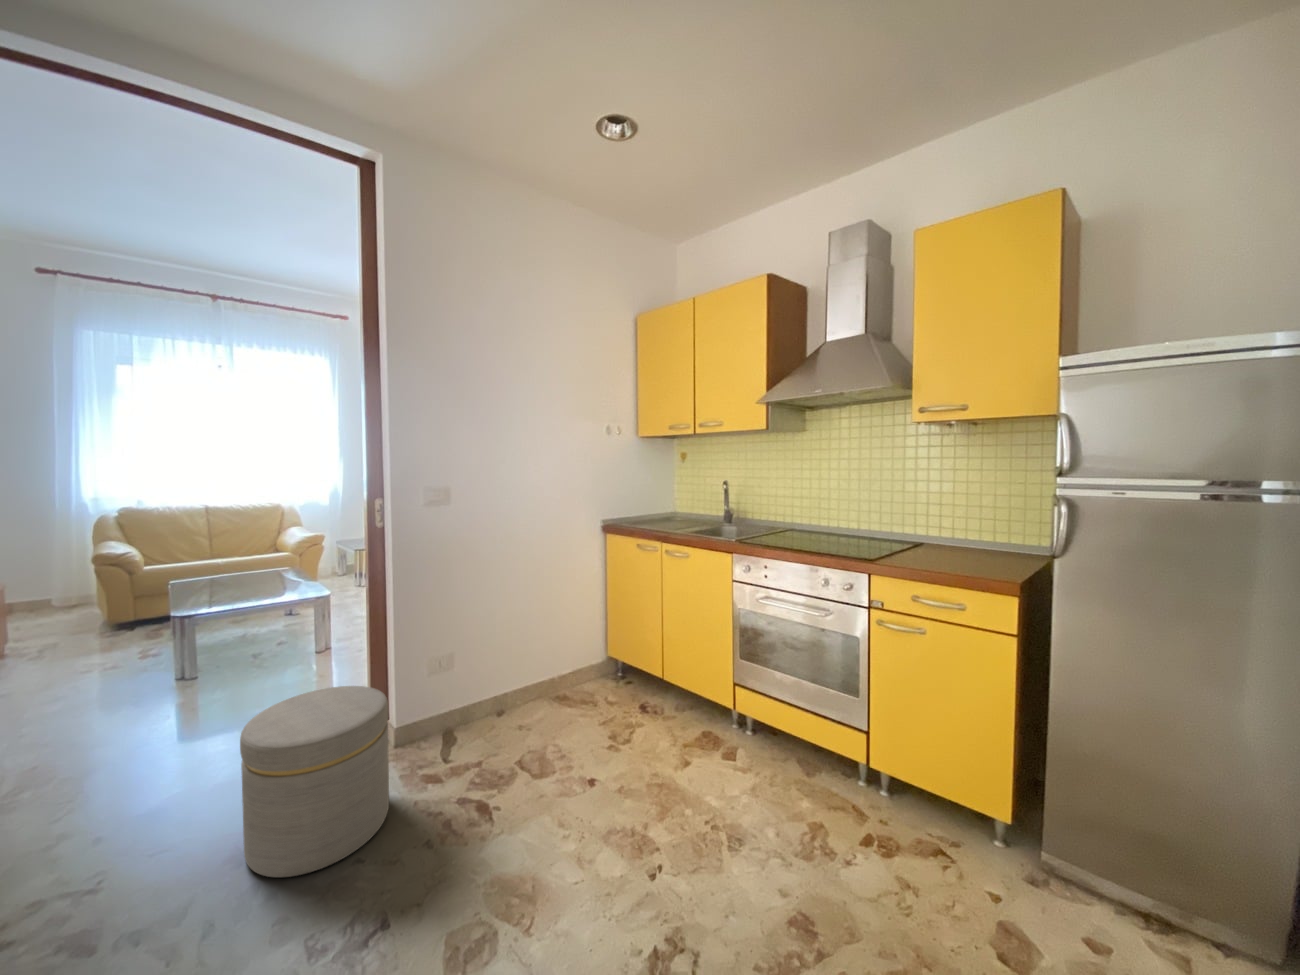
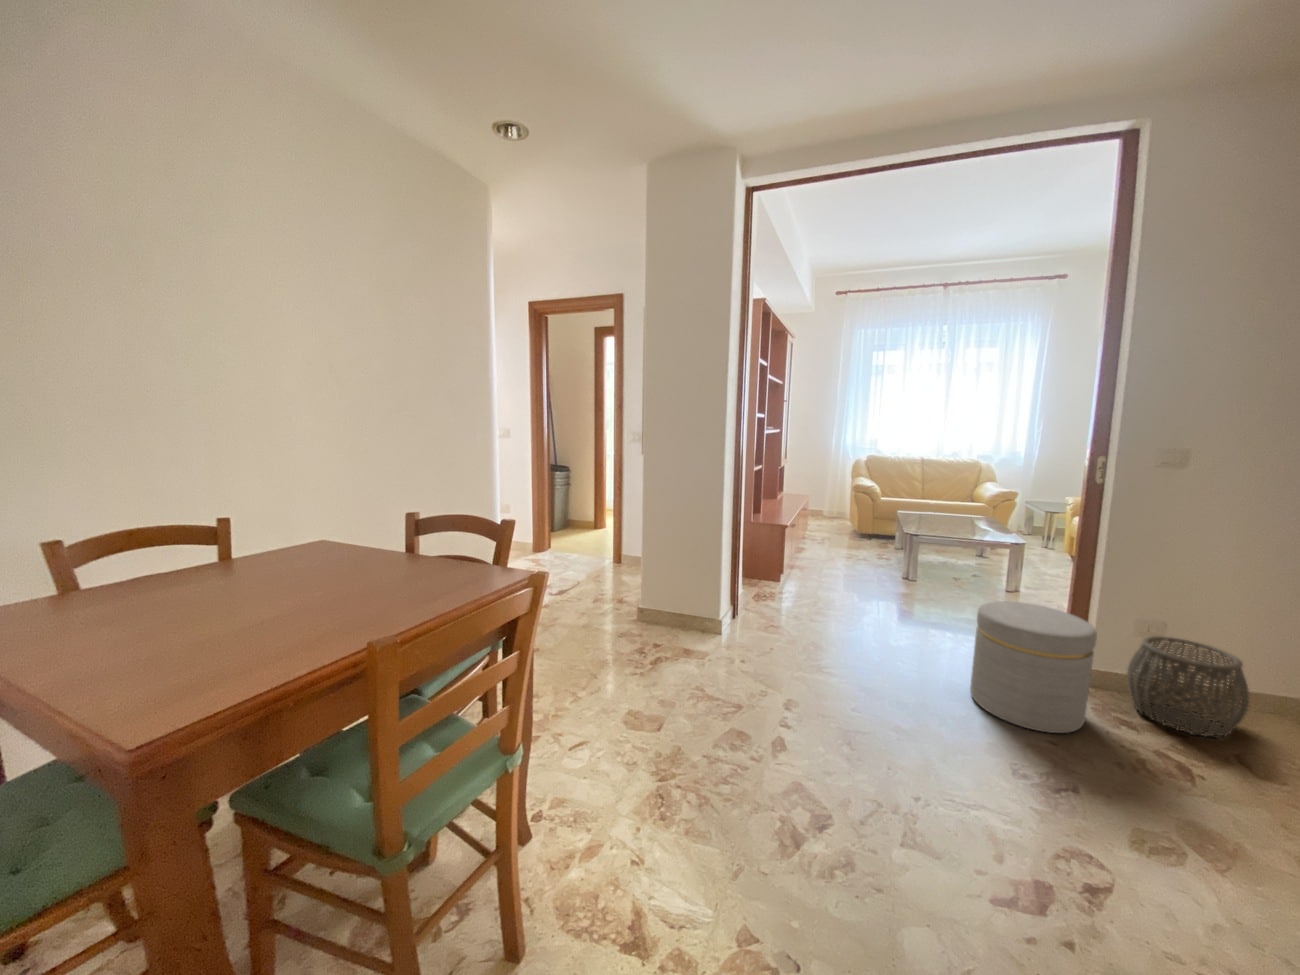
woven basket: none [424,663,510,760] -> present [1127,636,1249,738]

